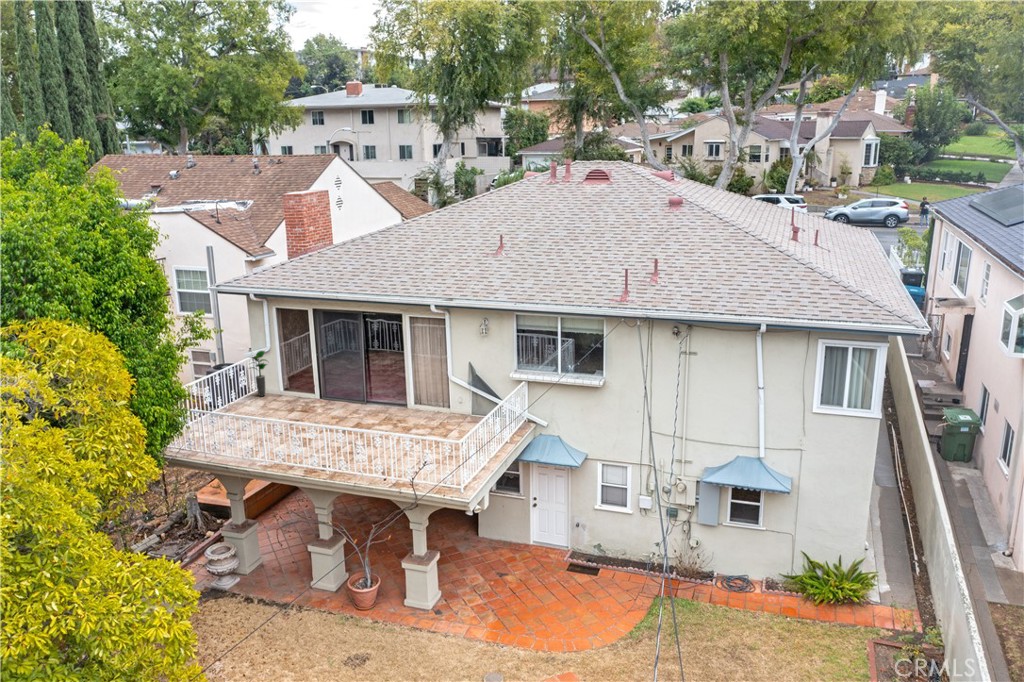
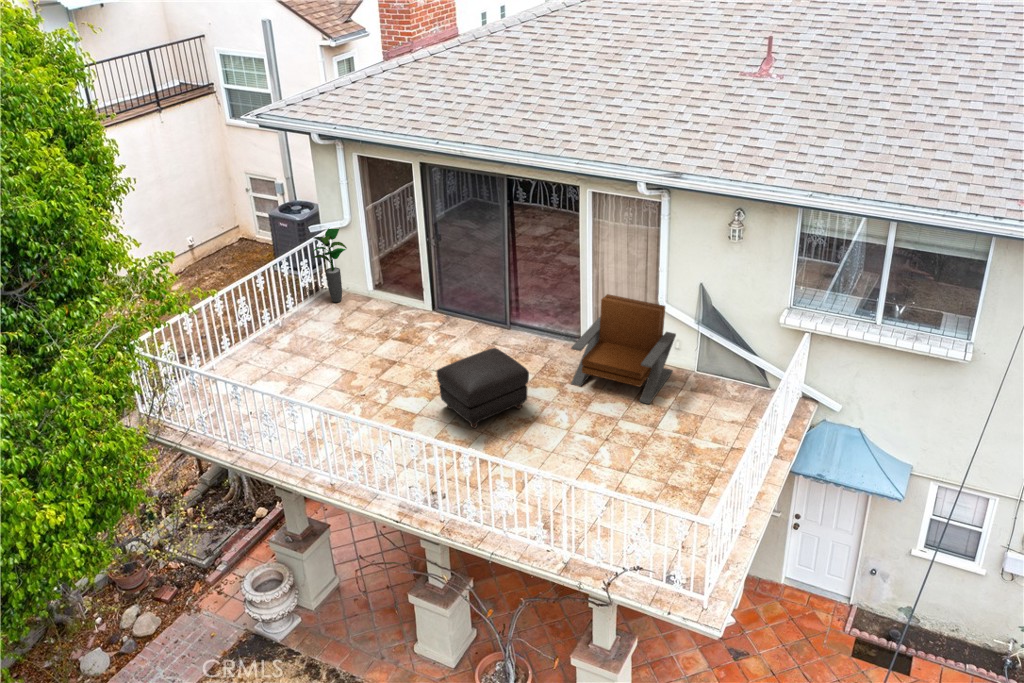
lounge chair: none [400,374,459,429] -> present [571,294,676,404]
ottoman: none [324,403,376,443] -> present [437,348,529,428]

